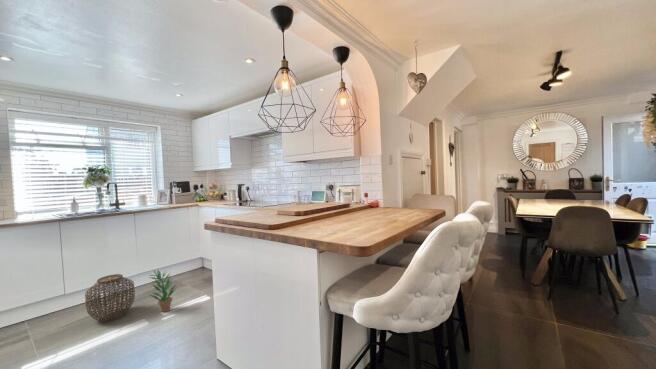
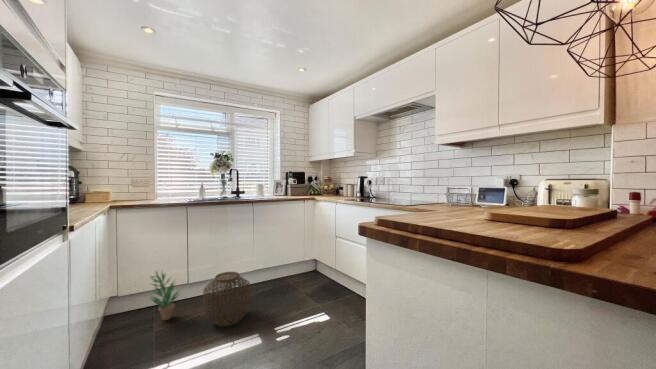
potted plant: present [150,270,176,312] -> present [151,271,178,320]

